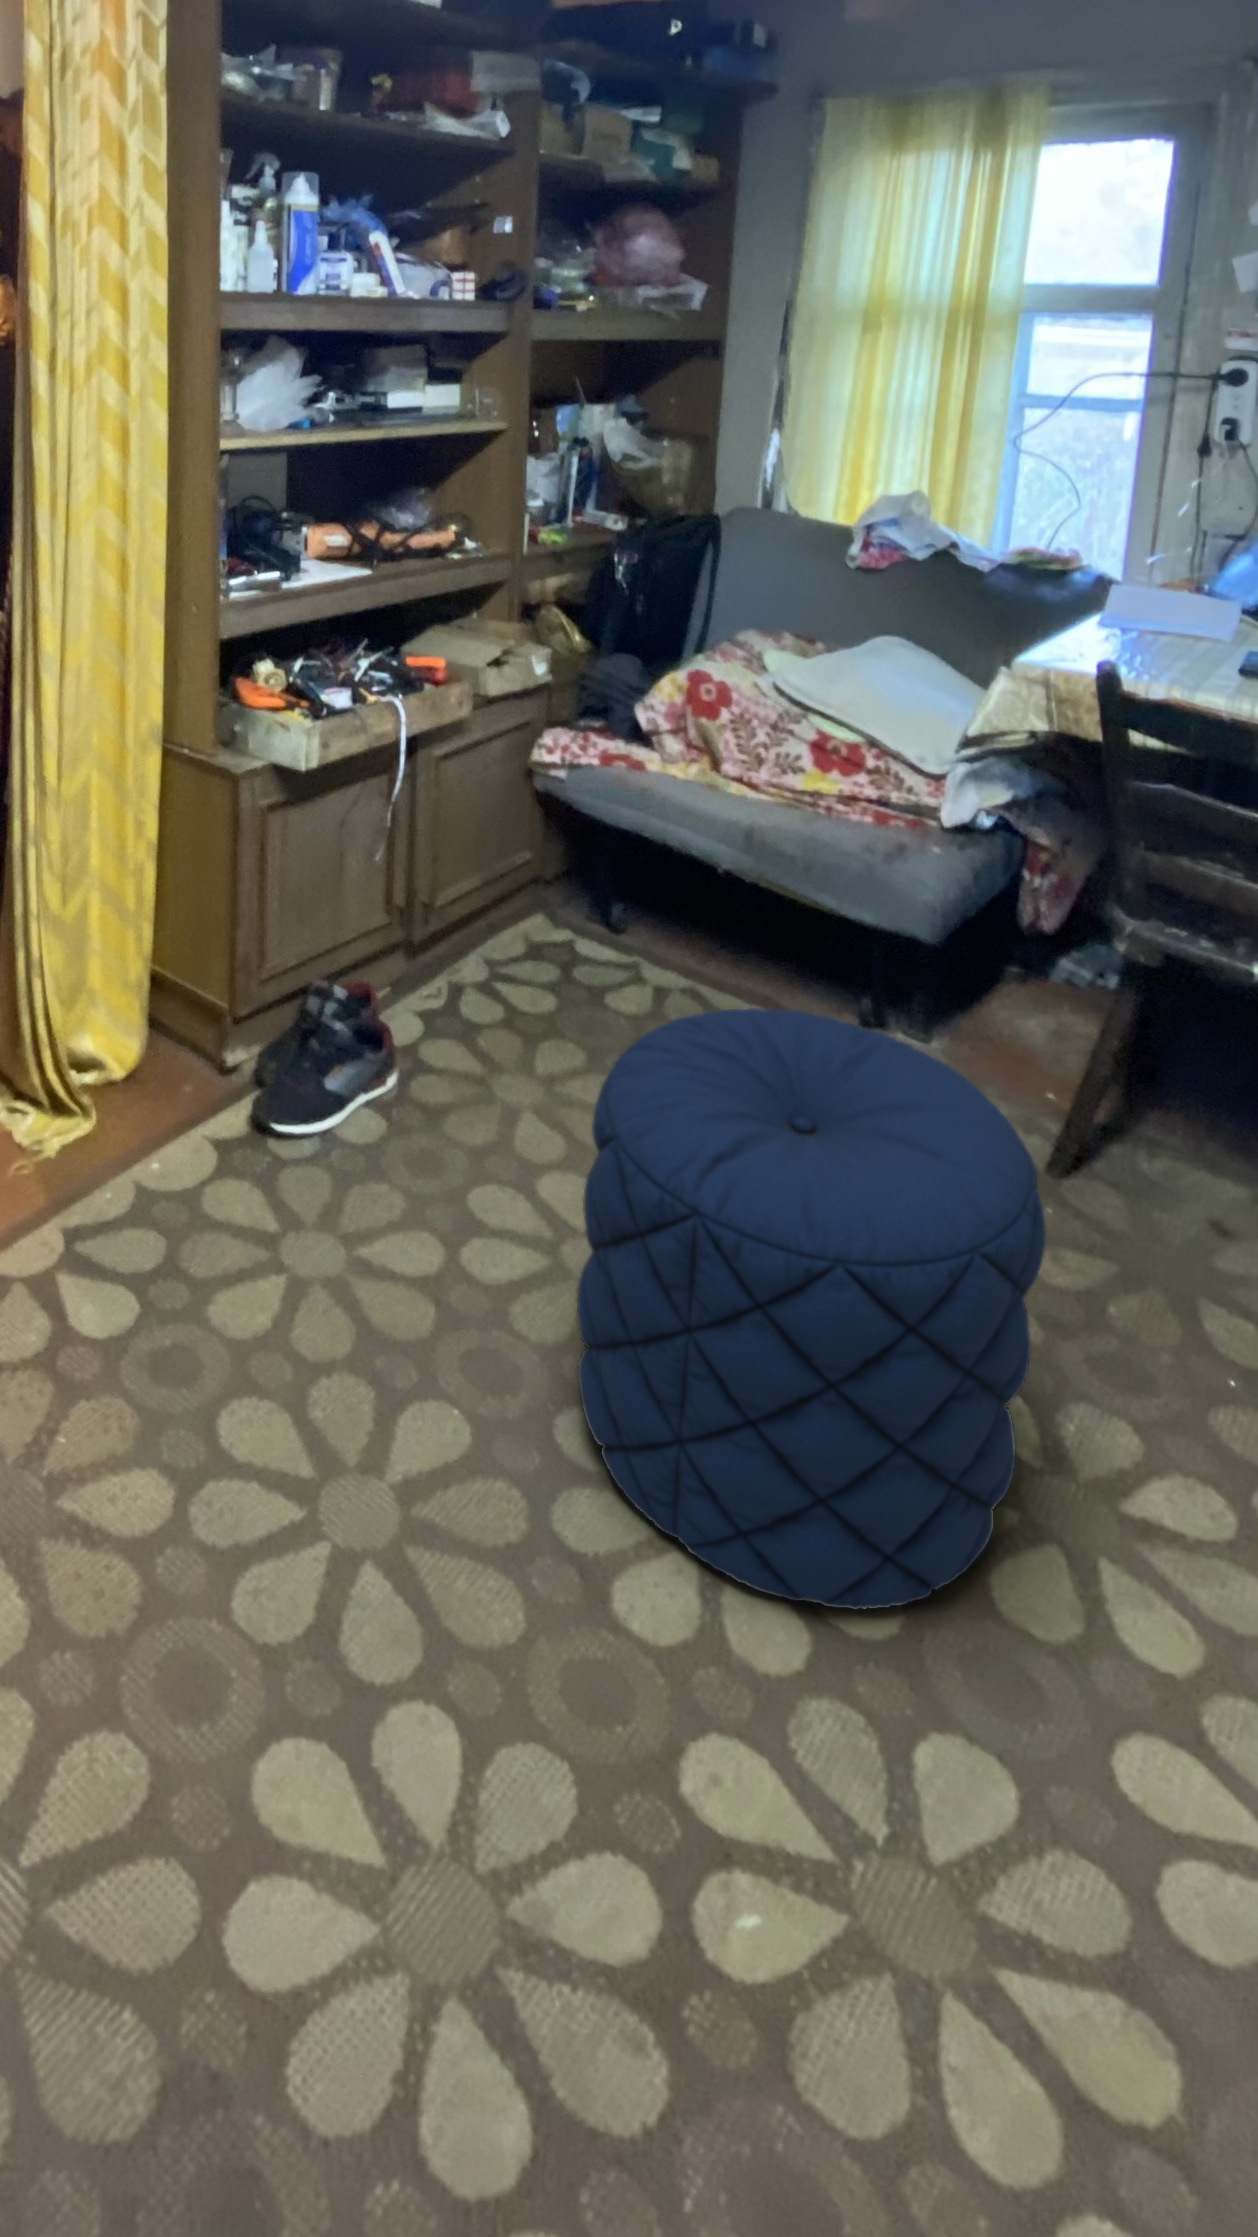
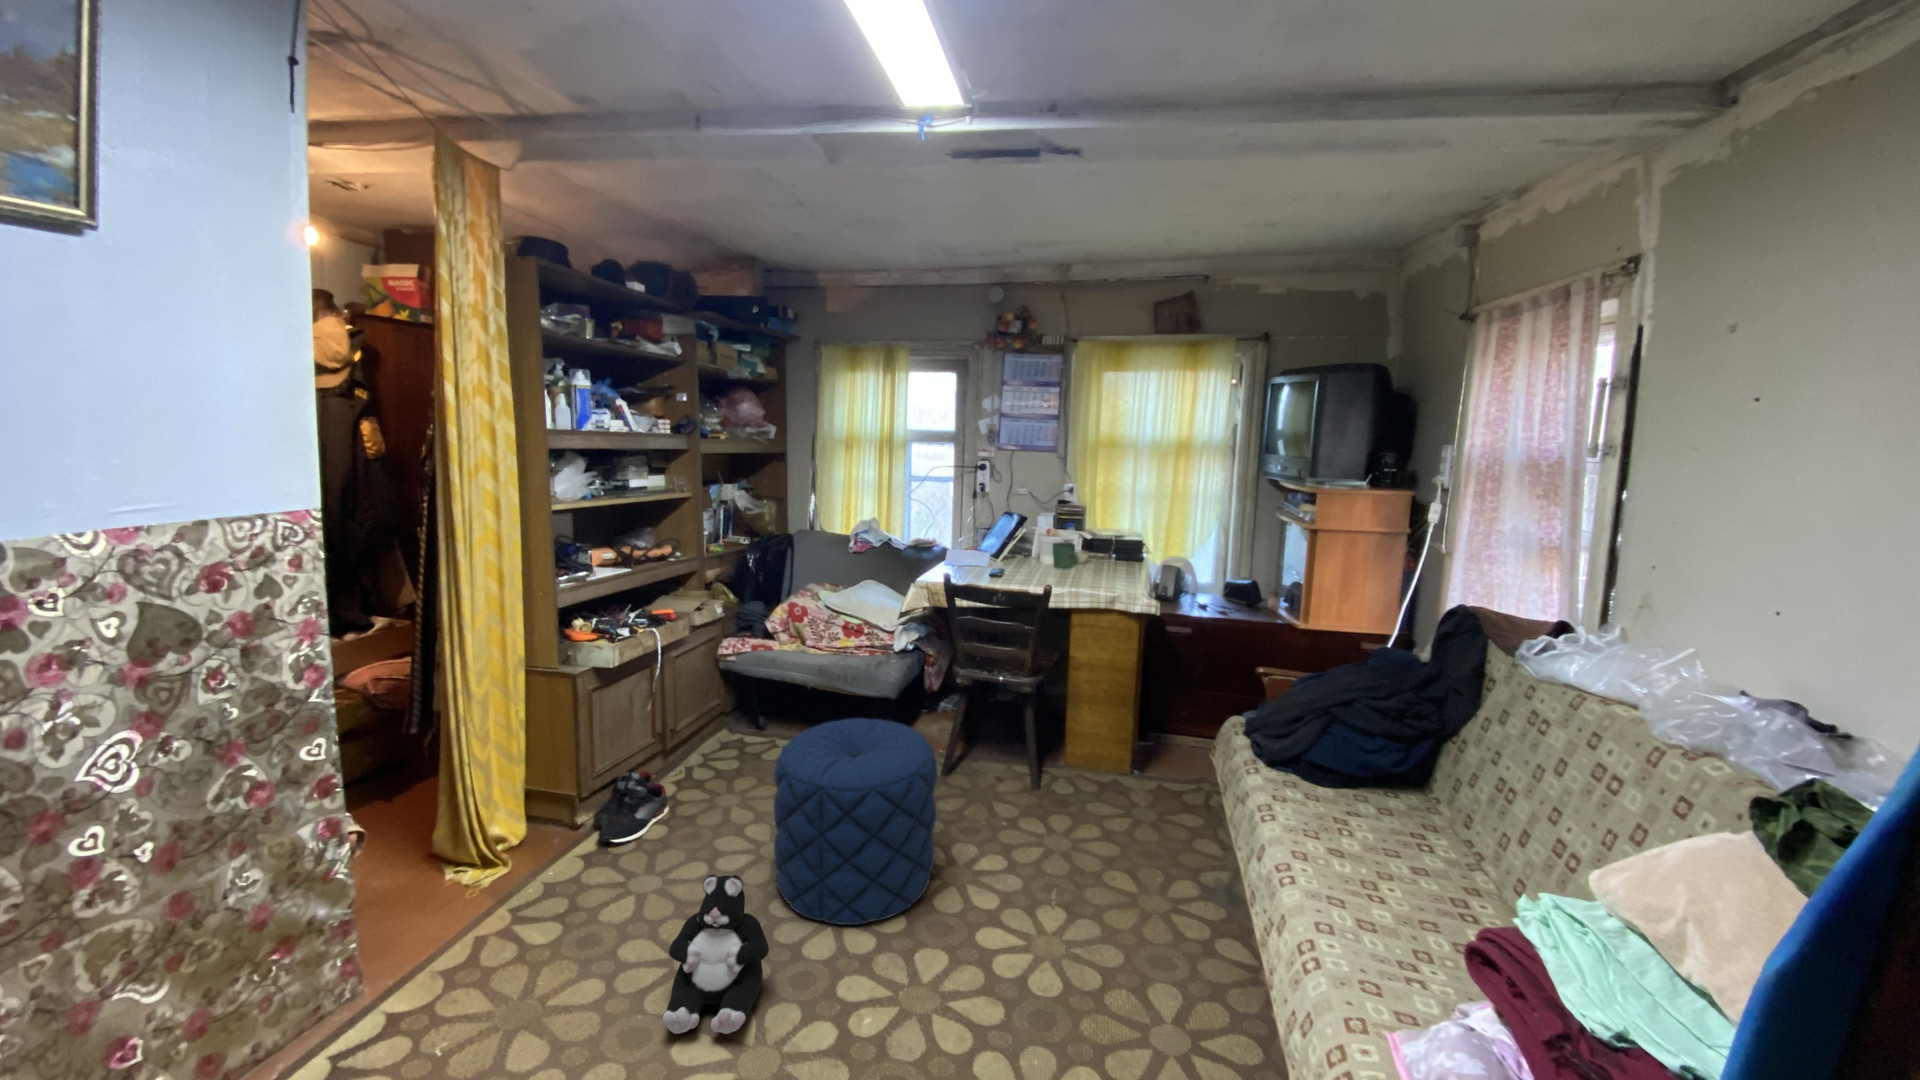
plush toy: none [245,1367,515,1821] -> present [662,875,769,1034]

